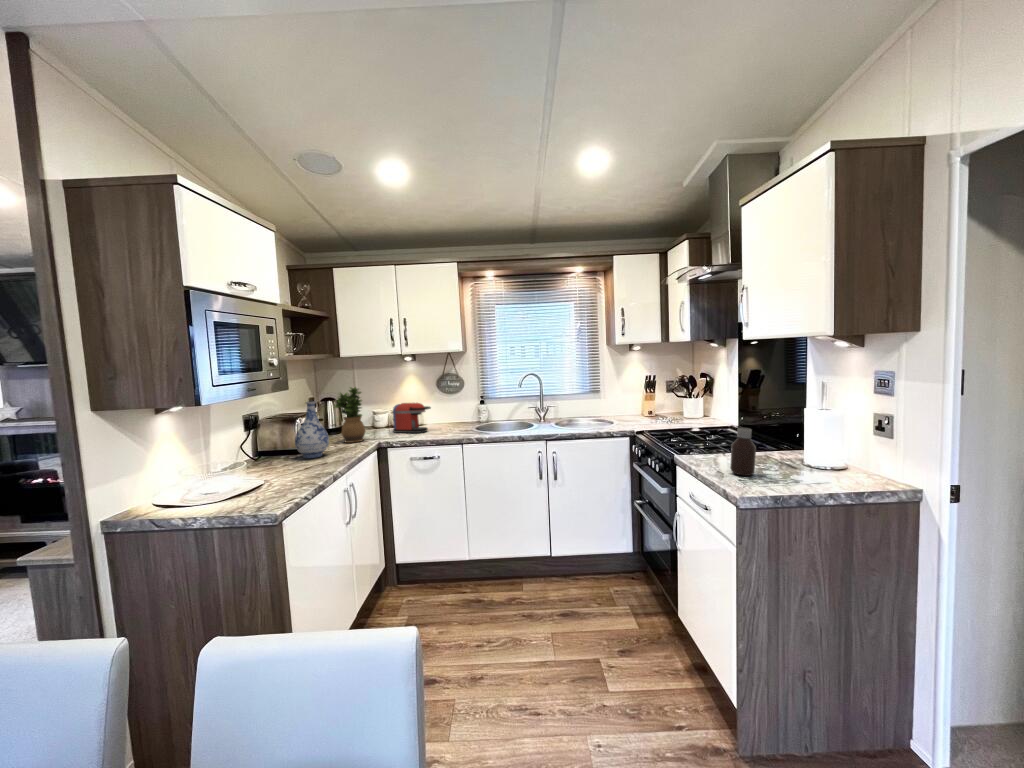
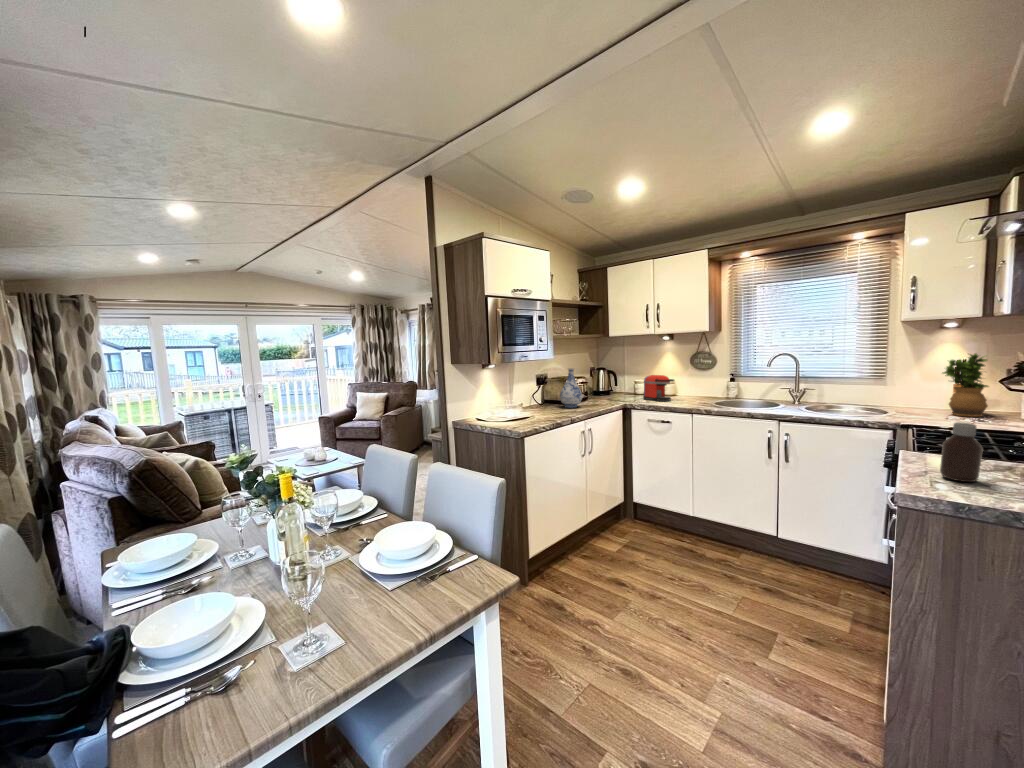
potted plant: present [335,387,365,443] -> present [942,354,989,417]

